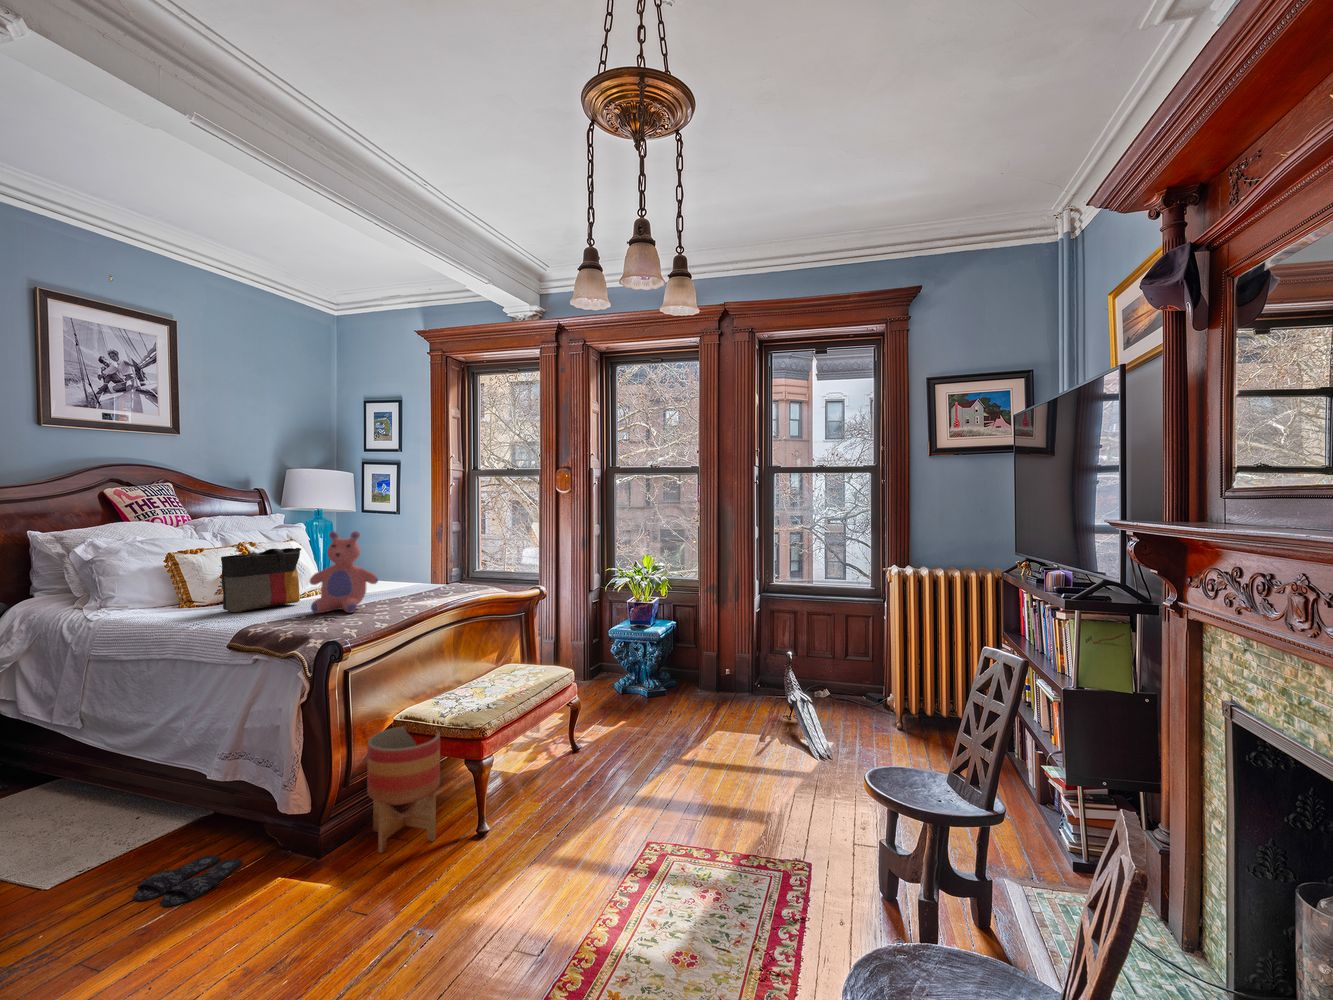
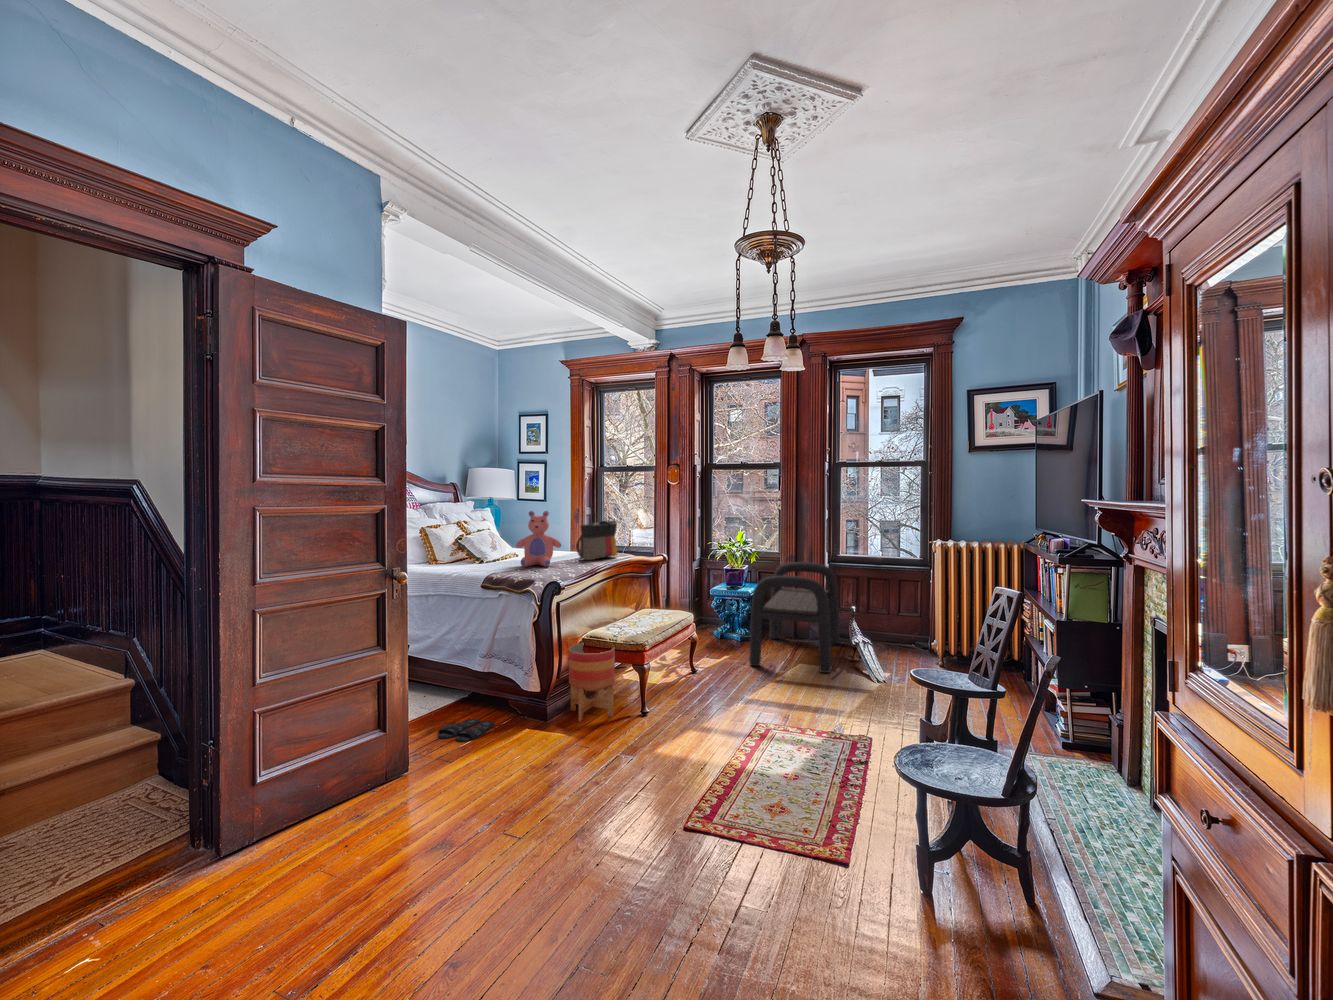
tote bag: present [221,548,301,612] -> present [576,521,617,560]
bench: none [651,595,771,748] -> present [749,562,840,673]

